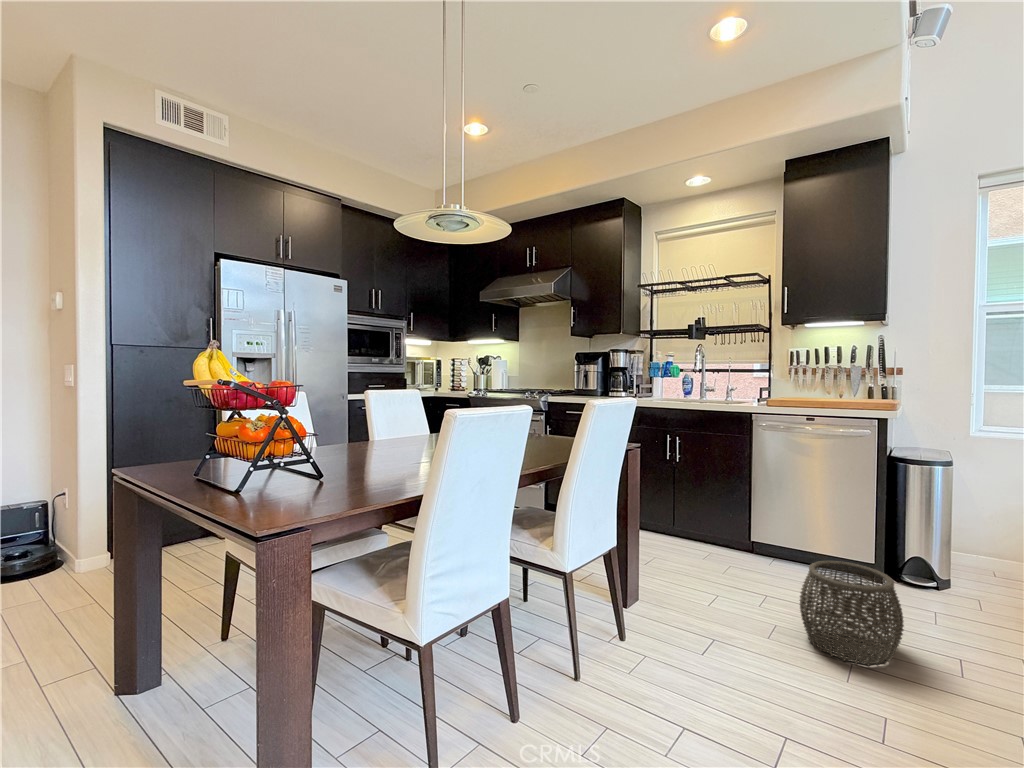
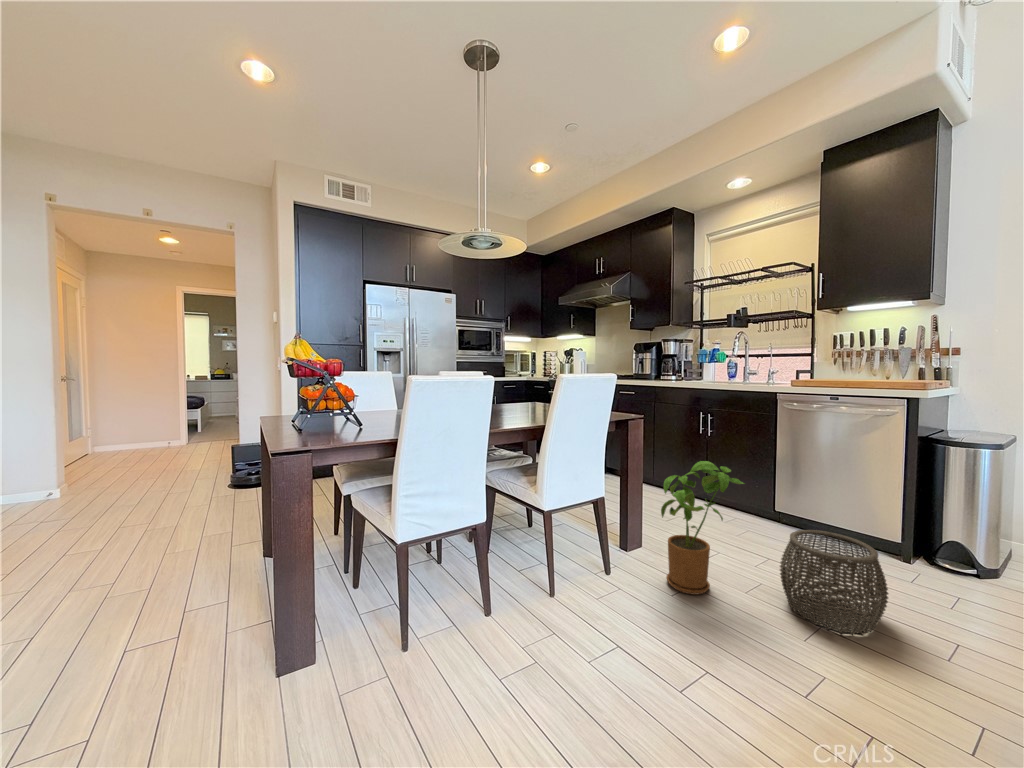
house plant: none [678,496,771,648] -> present [661,461,744,595]

